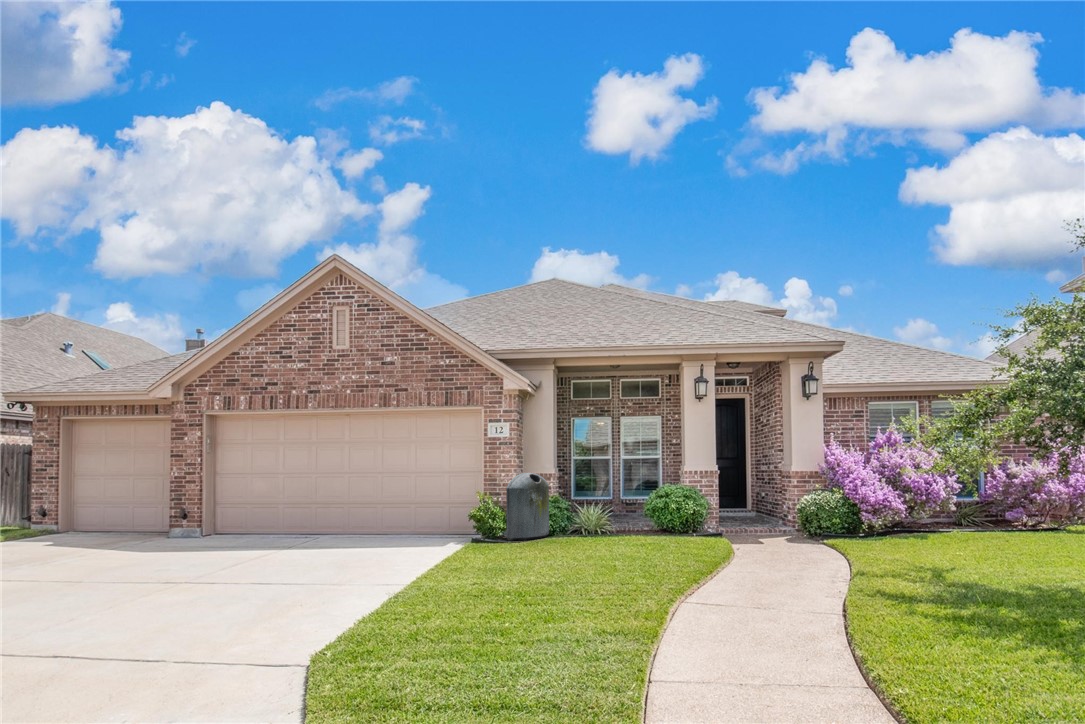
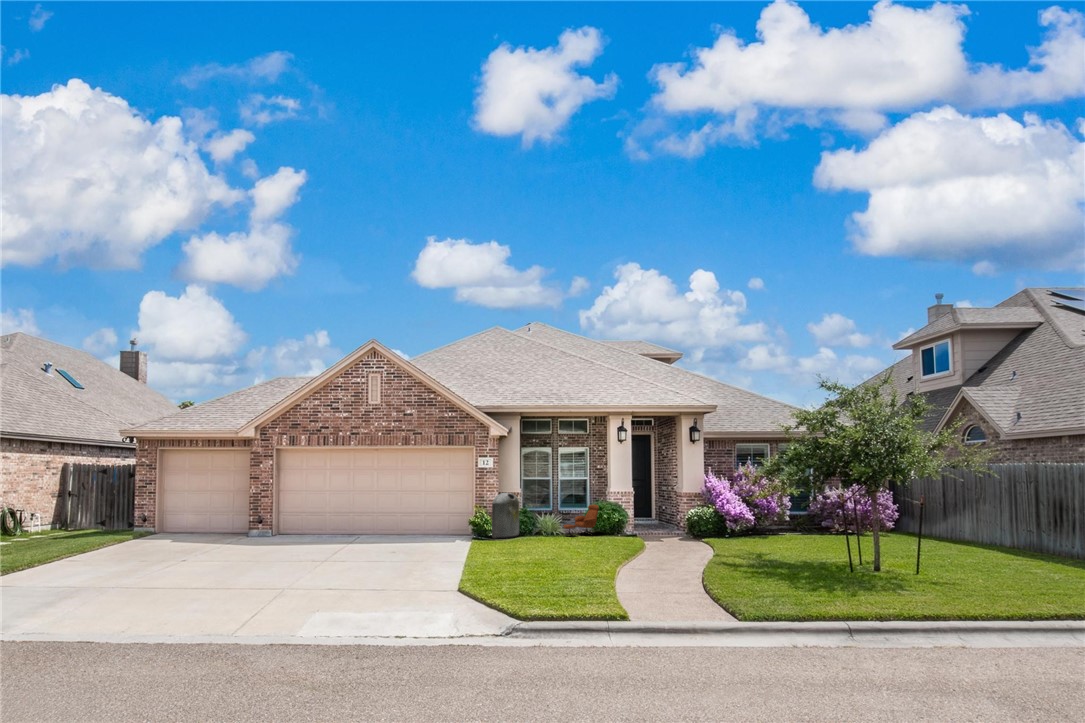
lounge chair: none [613,489,666,537] -> present [564,505,599,536]

